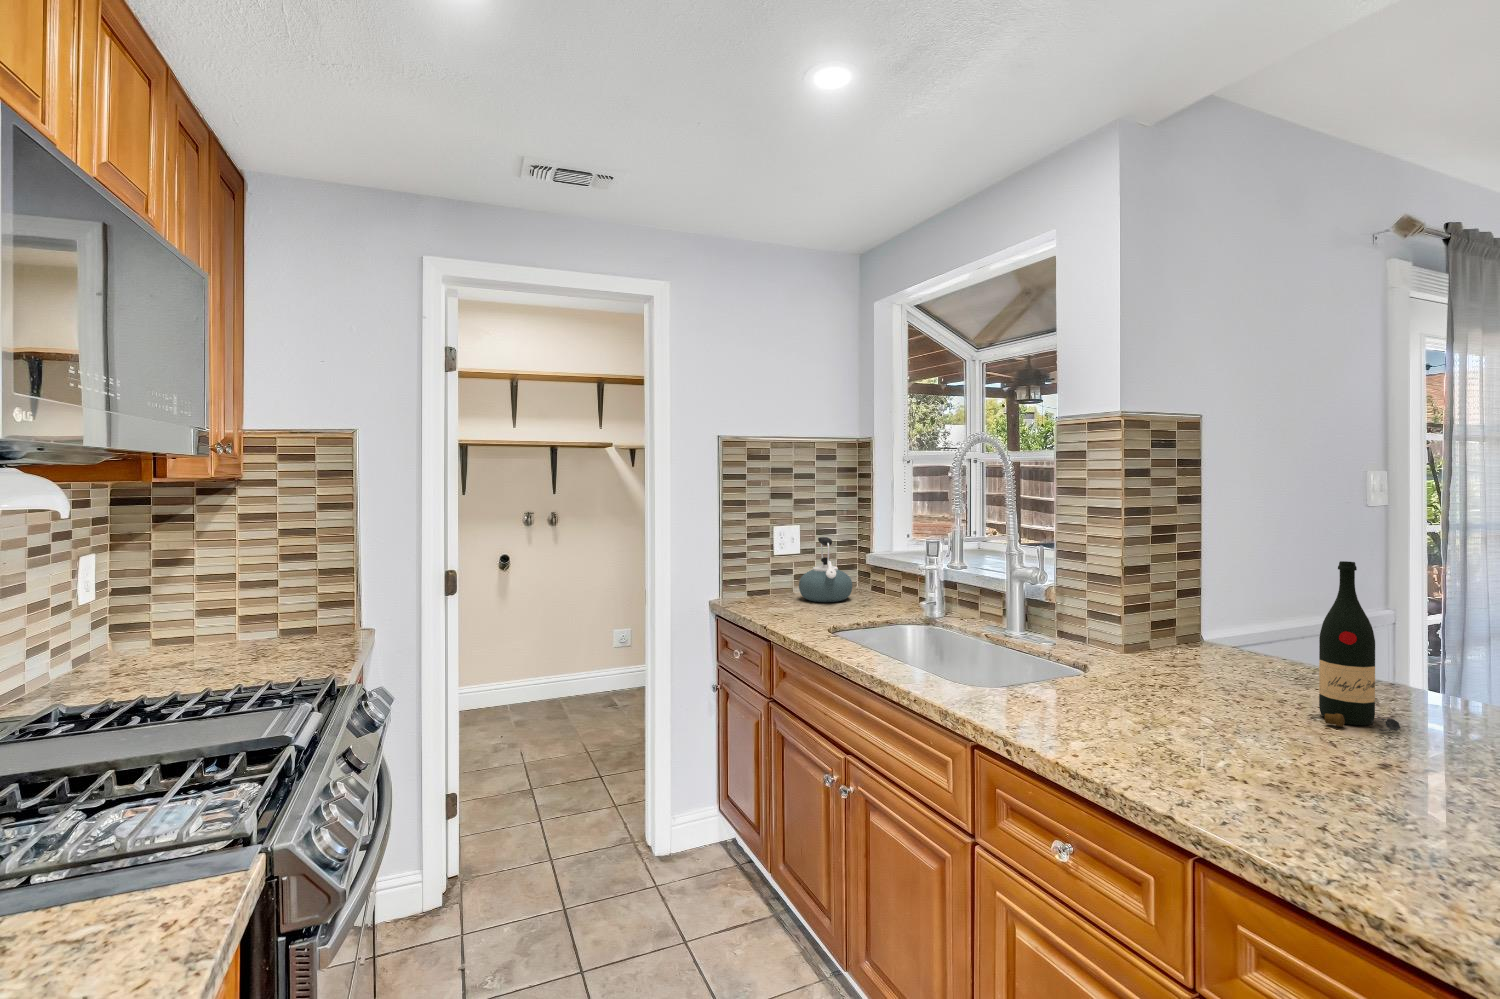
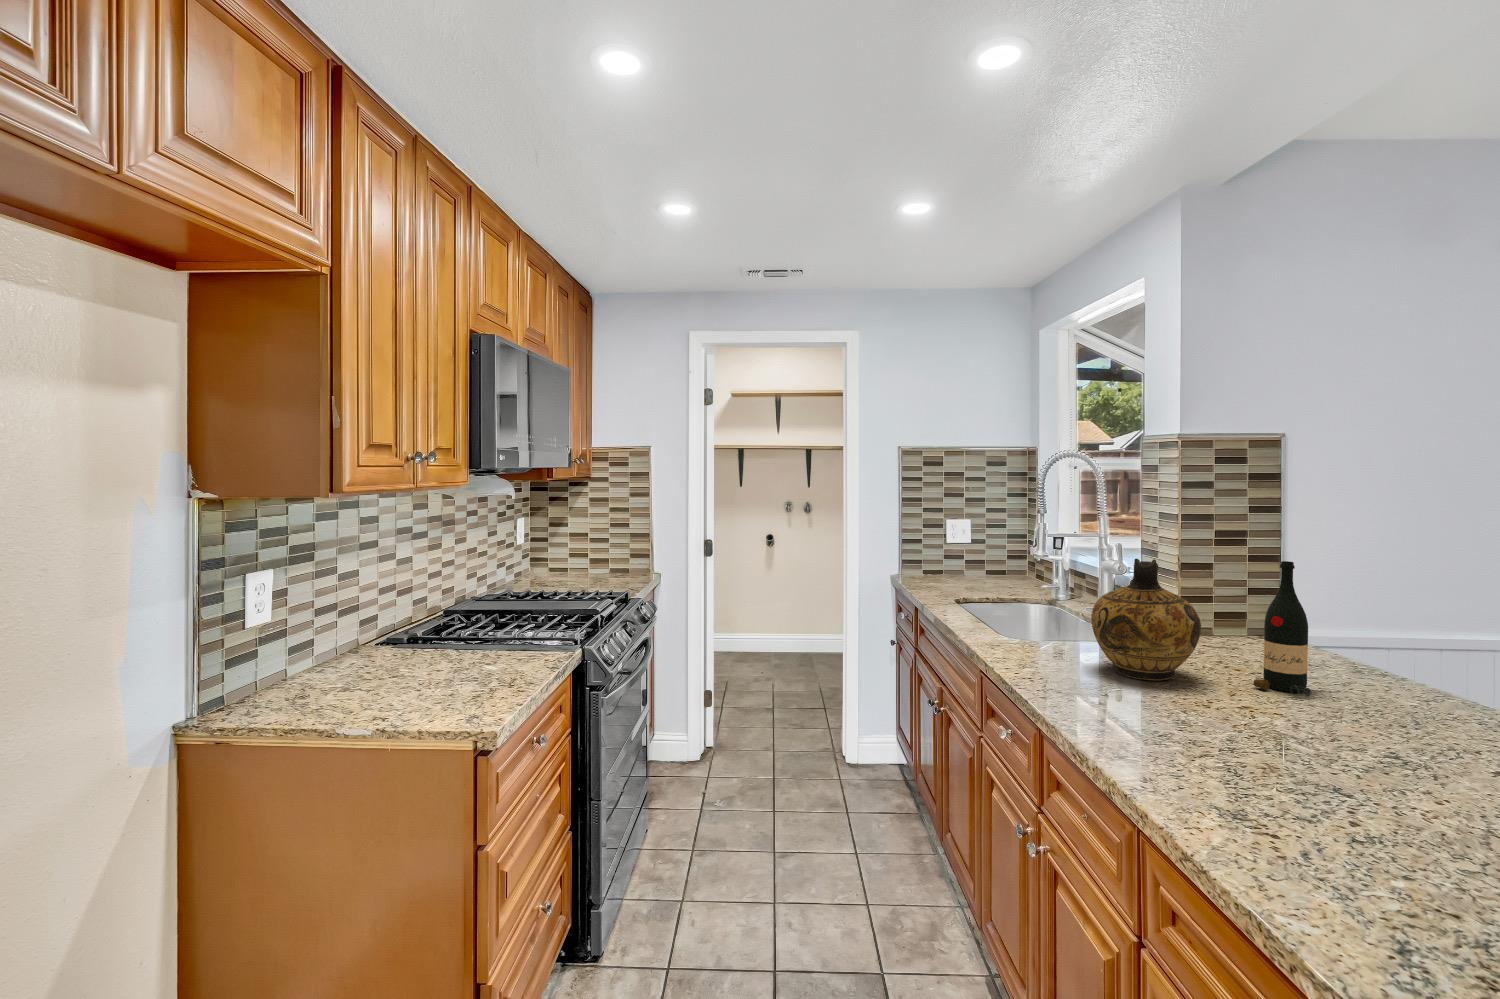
kettle: present [799,537,852,602] -> none [962,530,1009,584]
ceramic jug: none [1124,569,1277,735] -> present [1091,559,1201,680]

